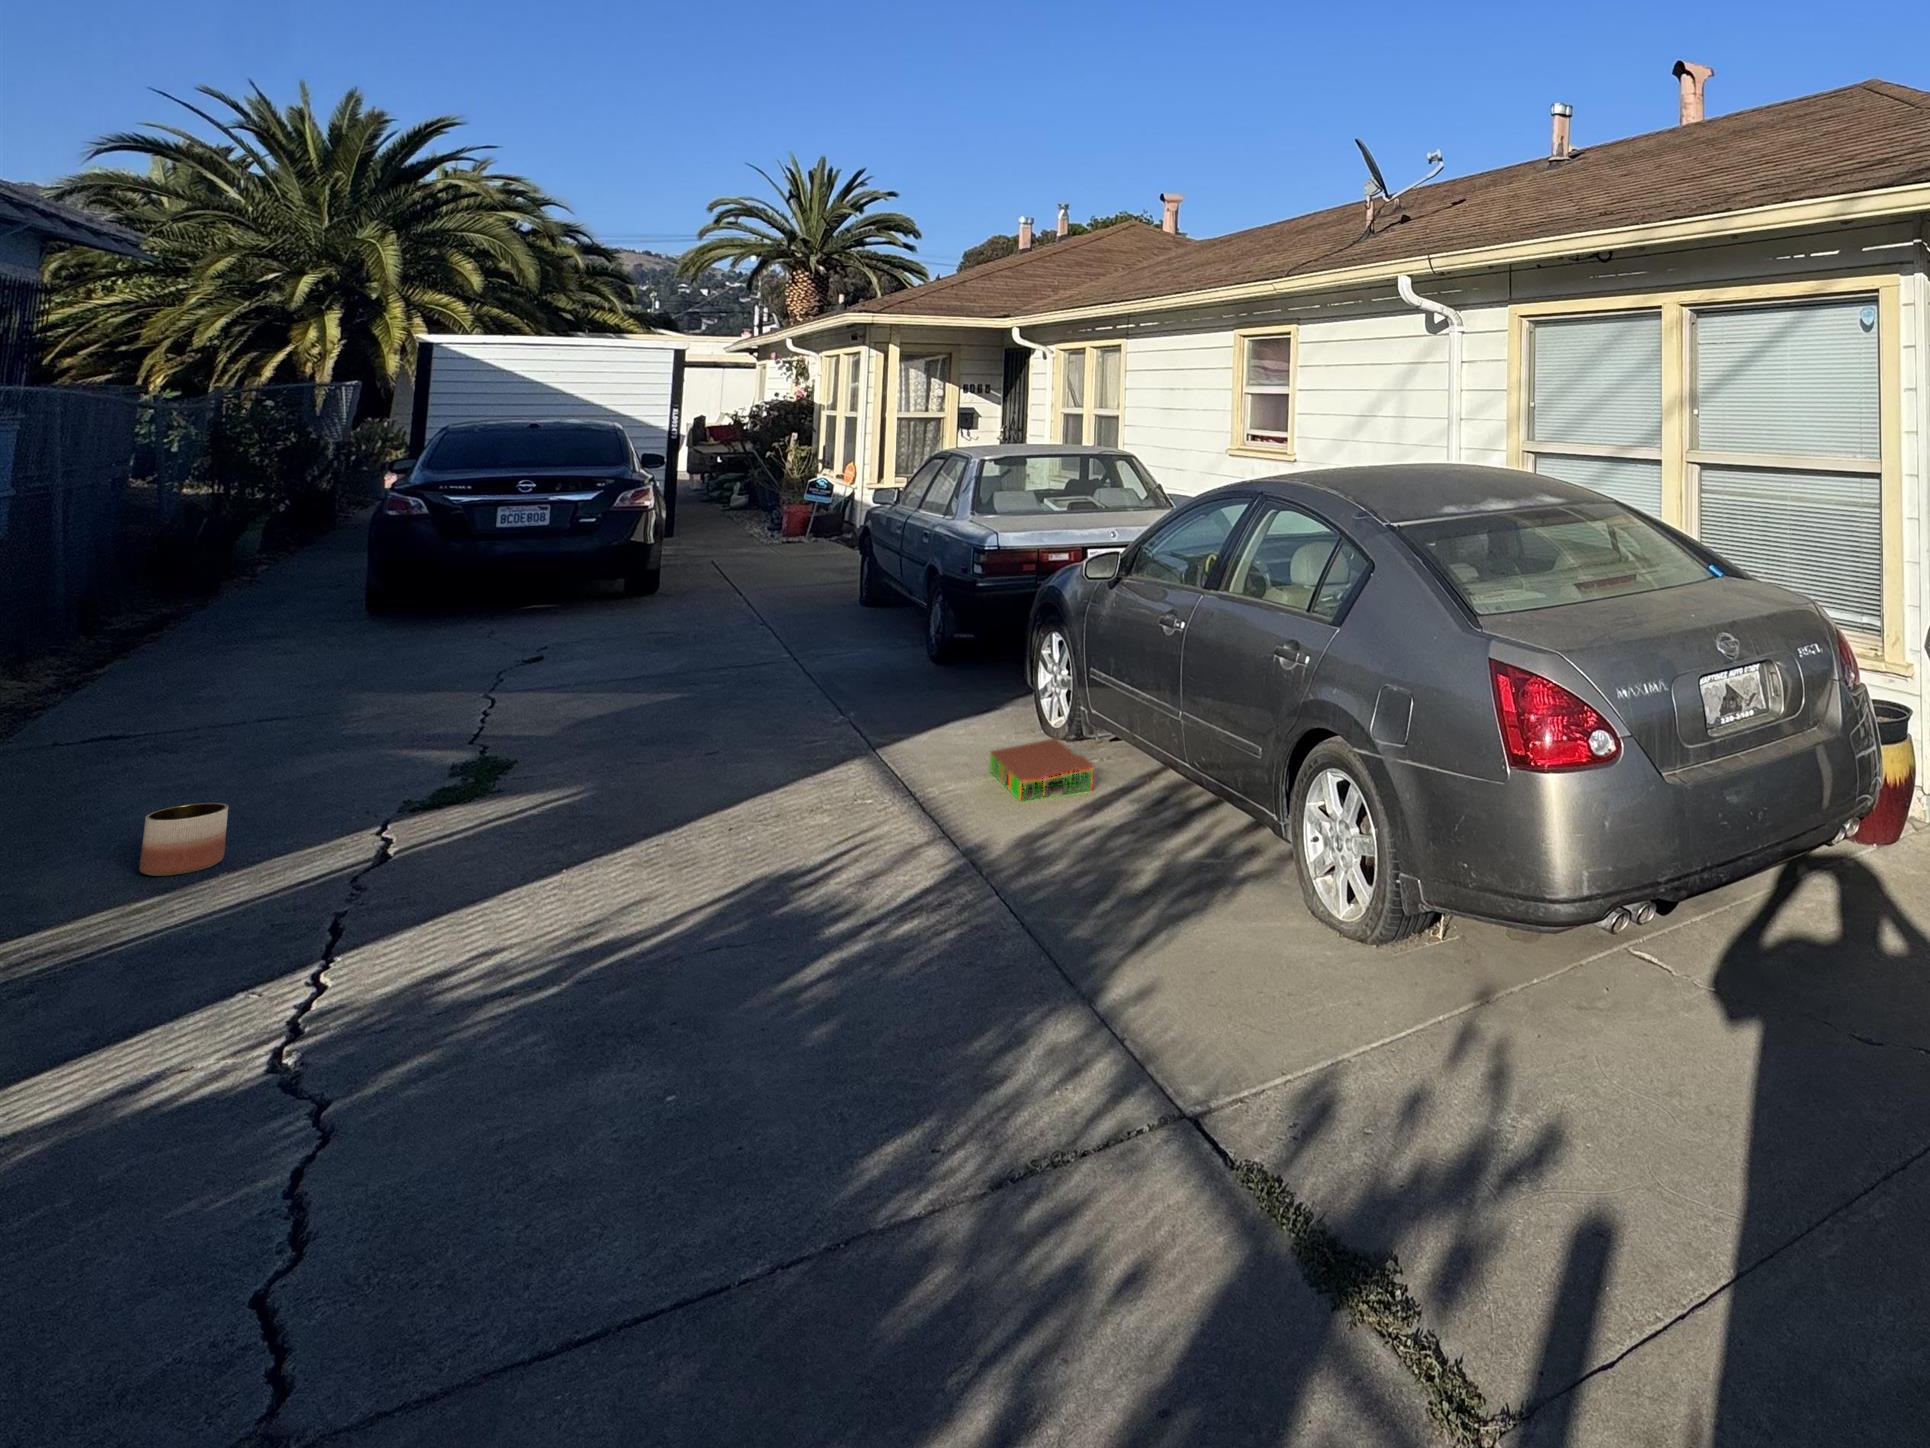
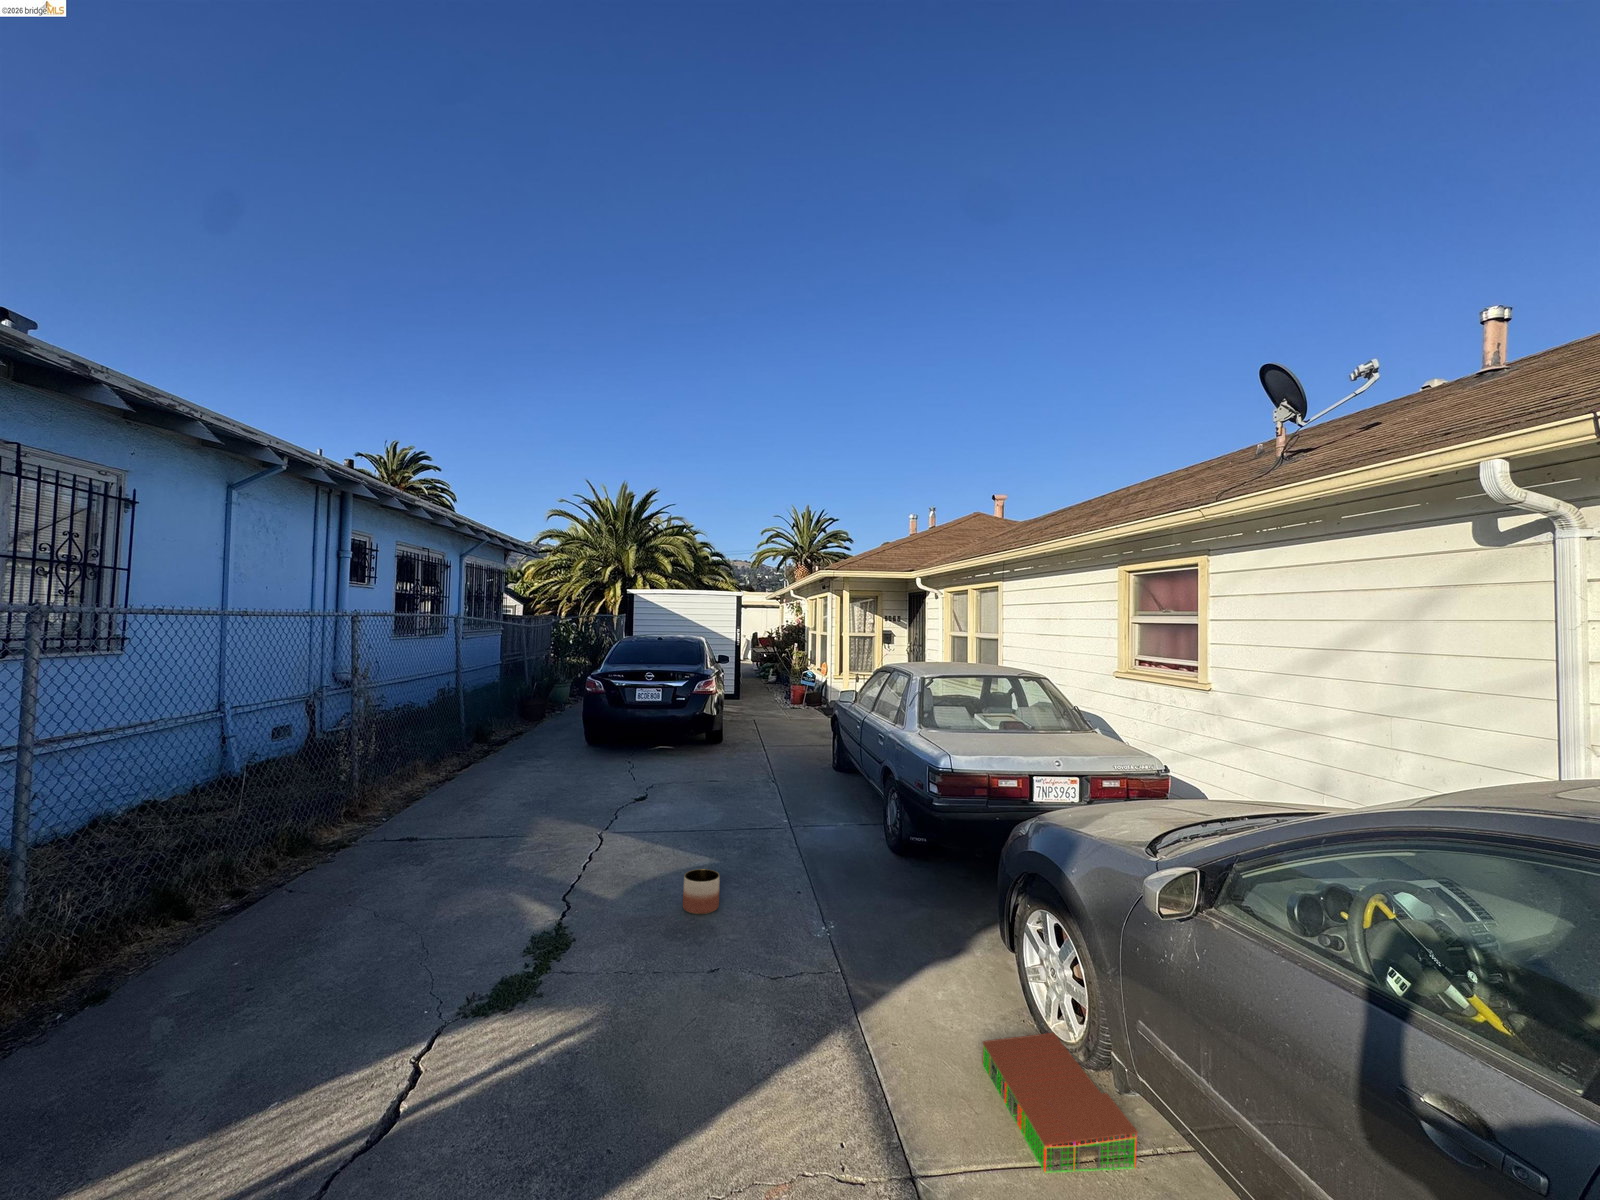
planter: present [139,803,228,876] -> present [683,869,720,914]

